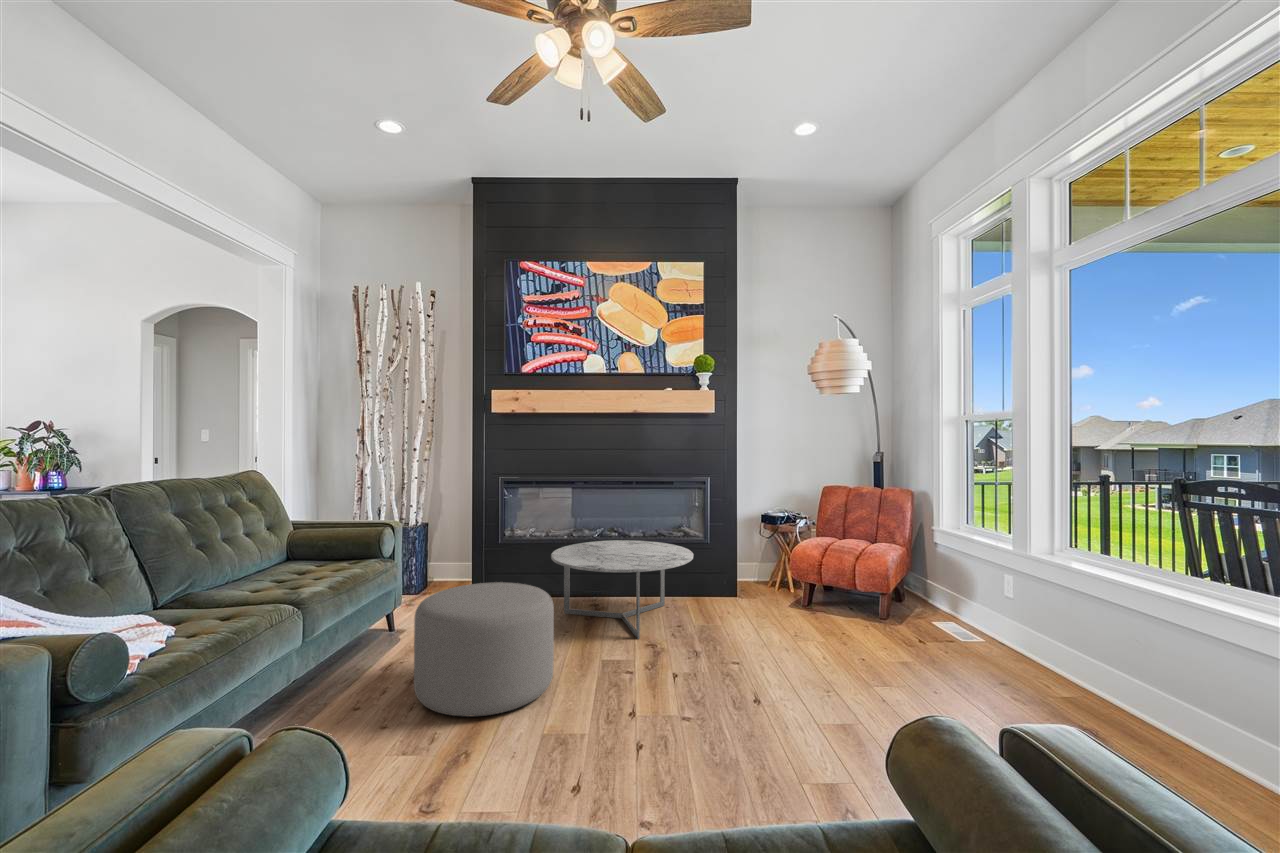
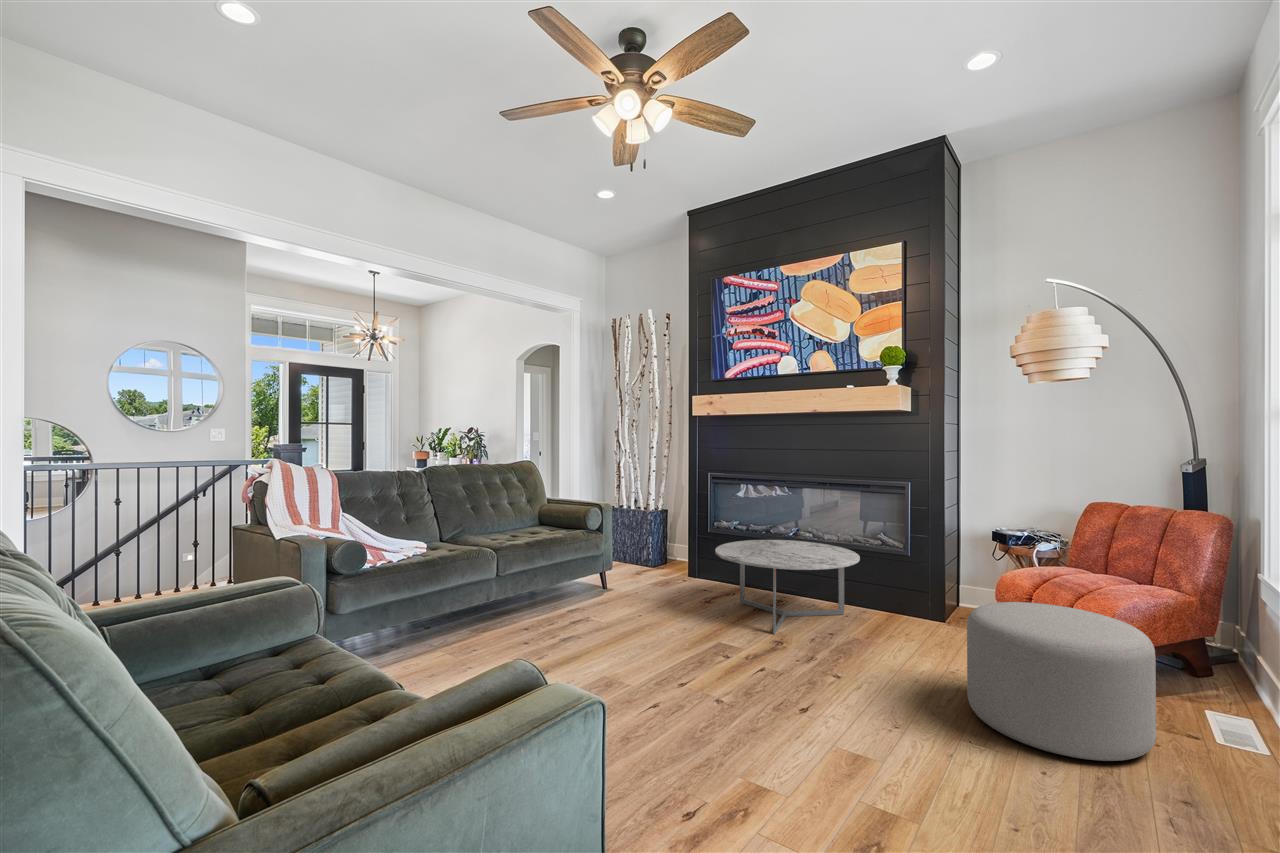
ottoman: present [414,582,554,717] -> present [967,602,1156,761]

